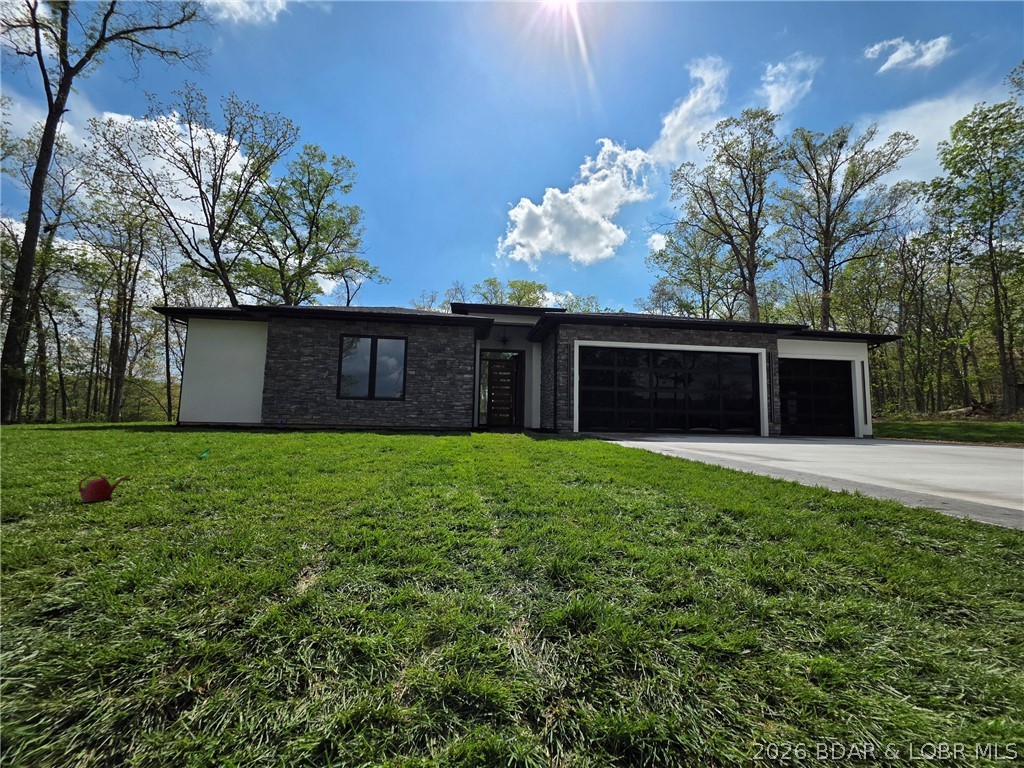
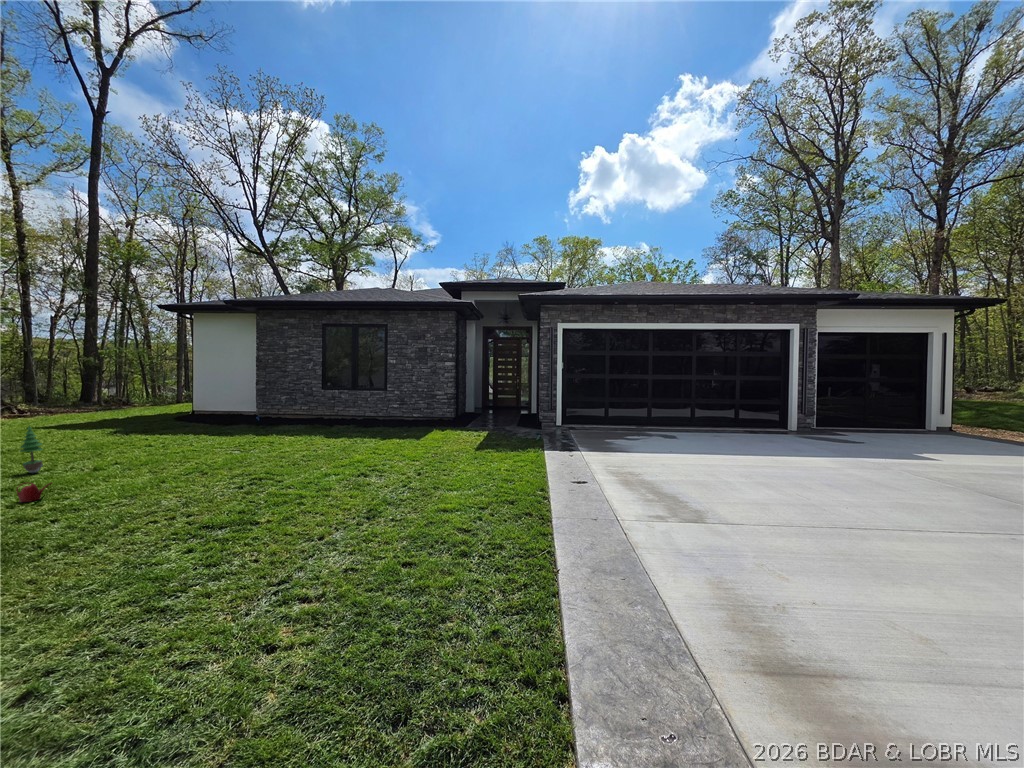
potted tree: none [45,409,80,473] -> present [20,426,43,473]

